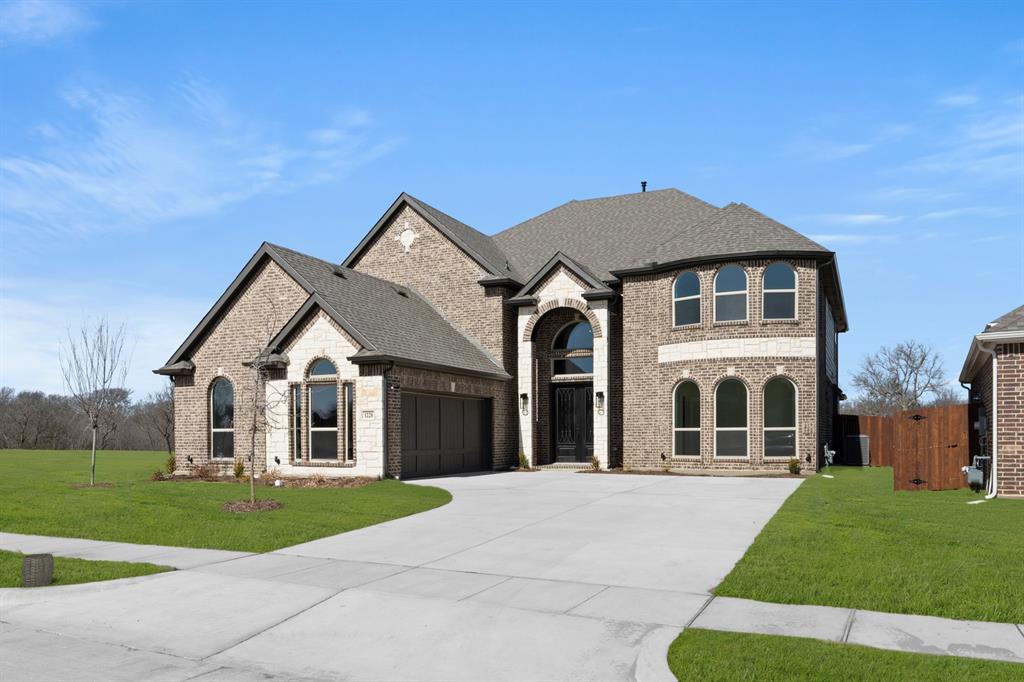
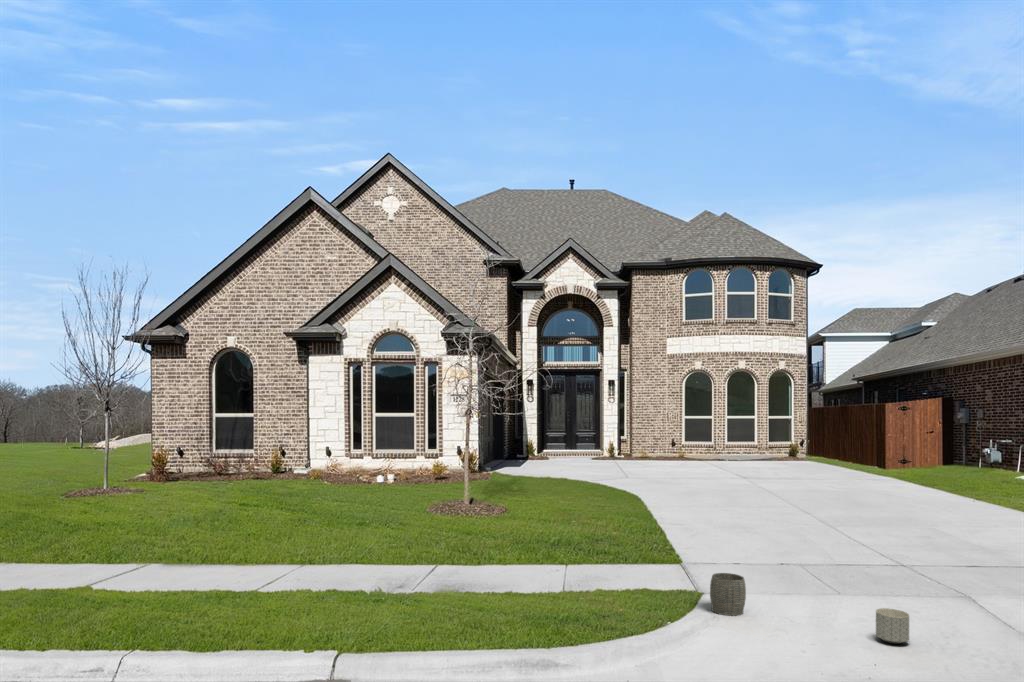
planter: none [30,582,60,611] -> present [876,608,909,644]

